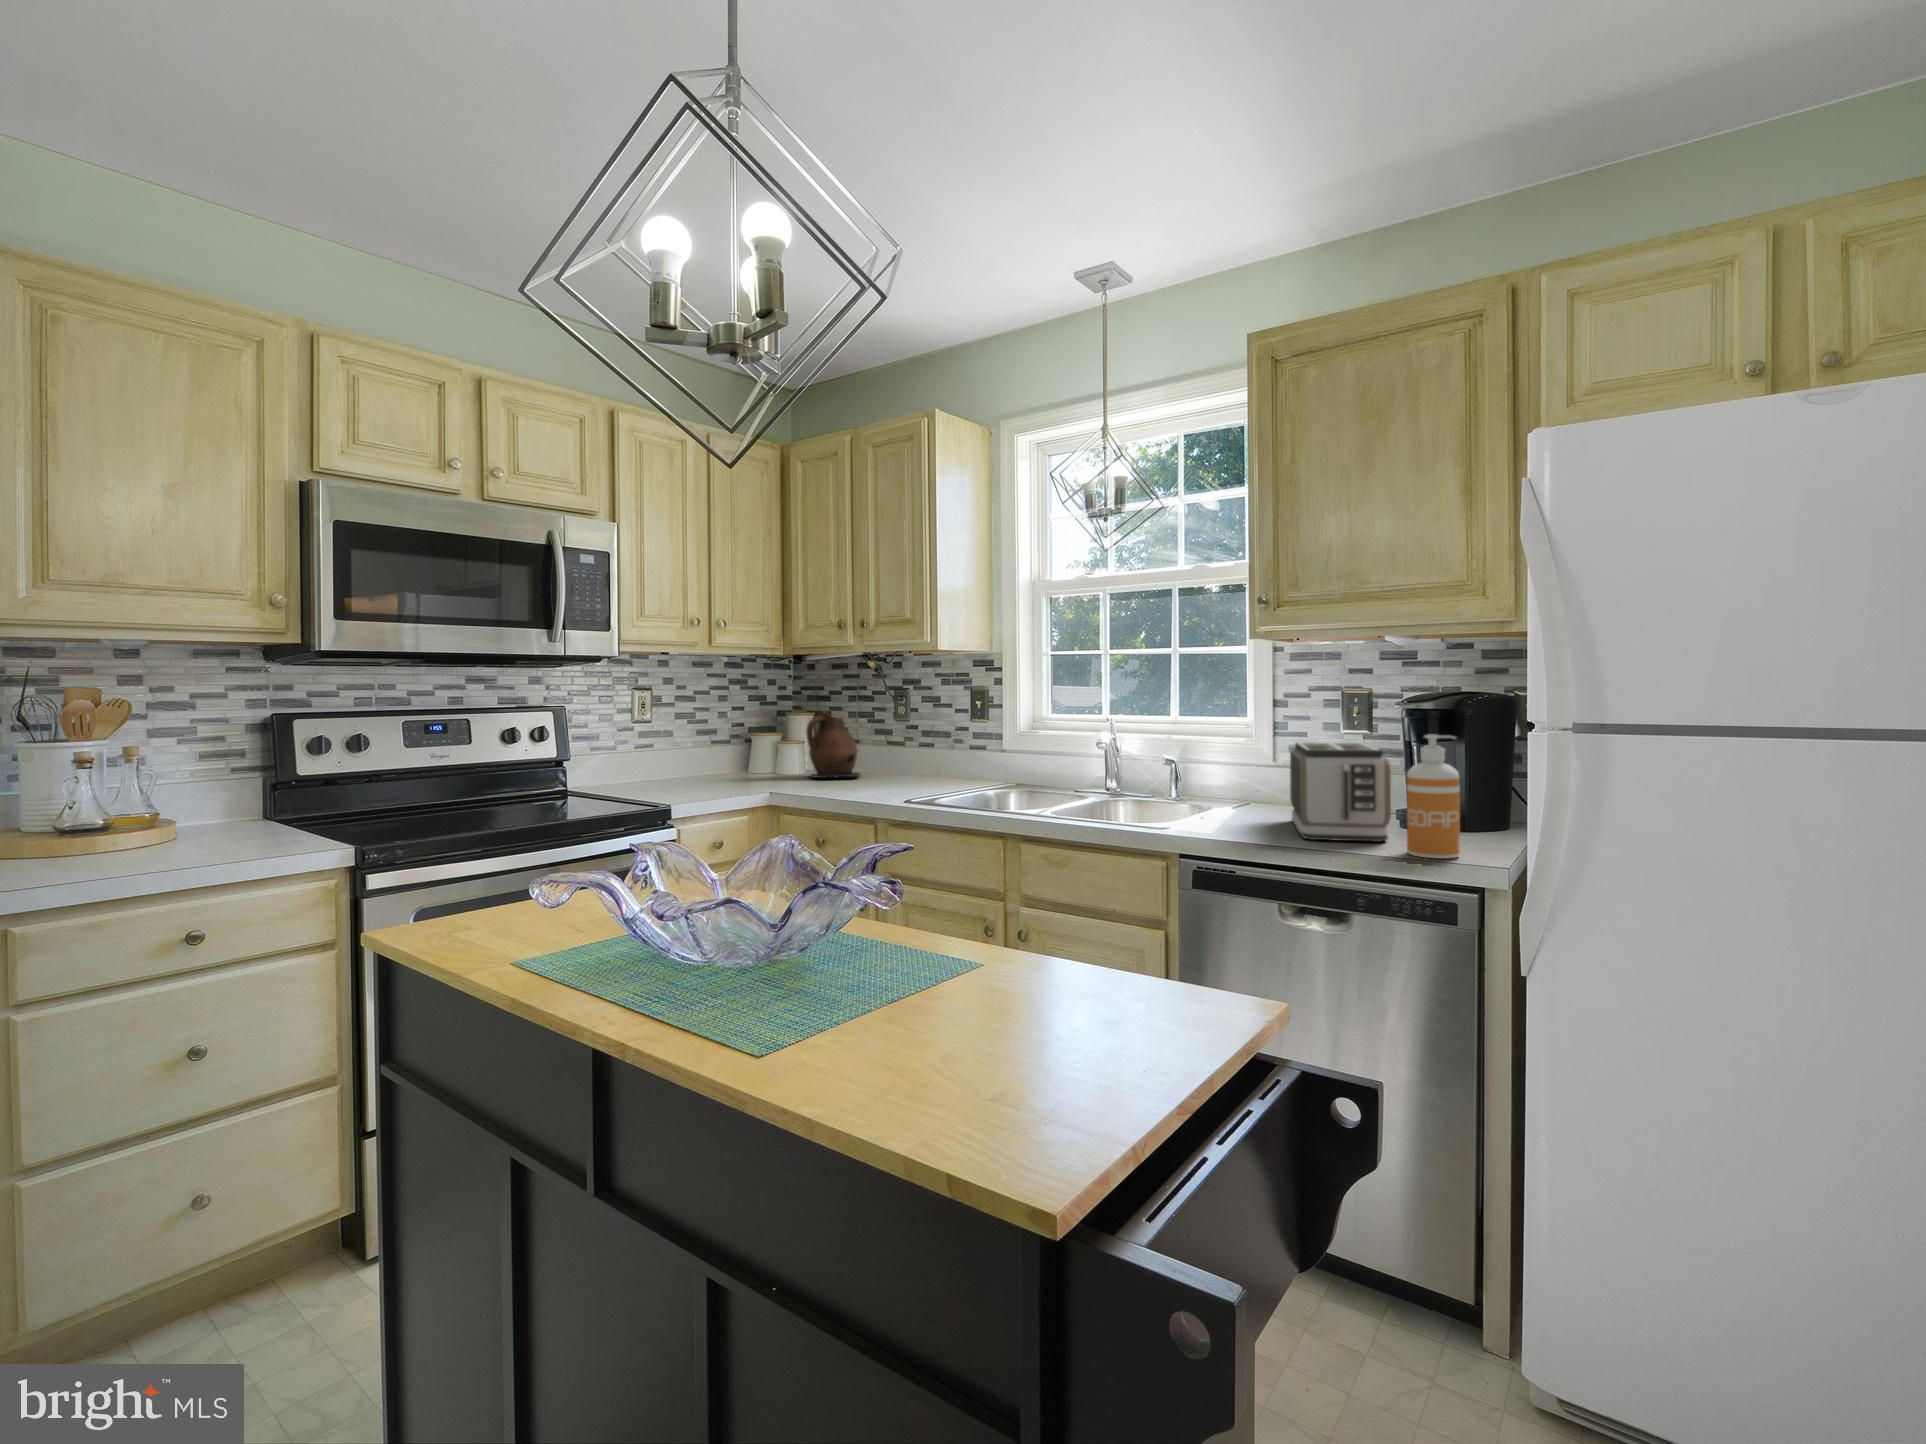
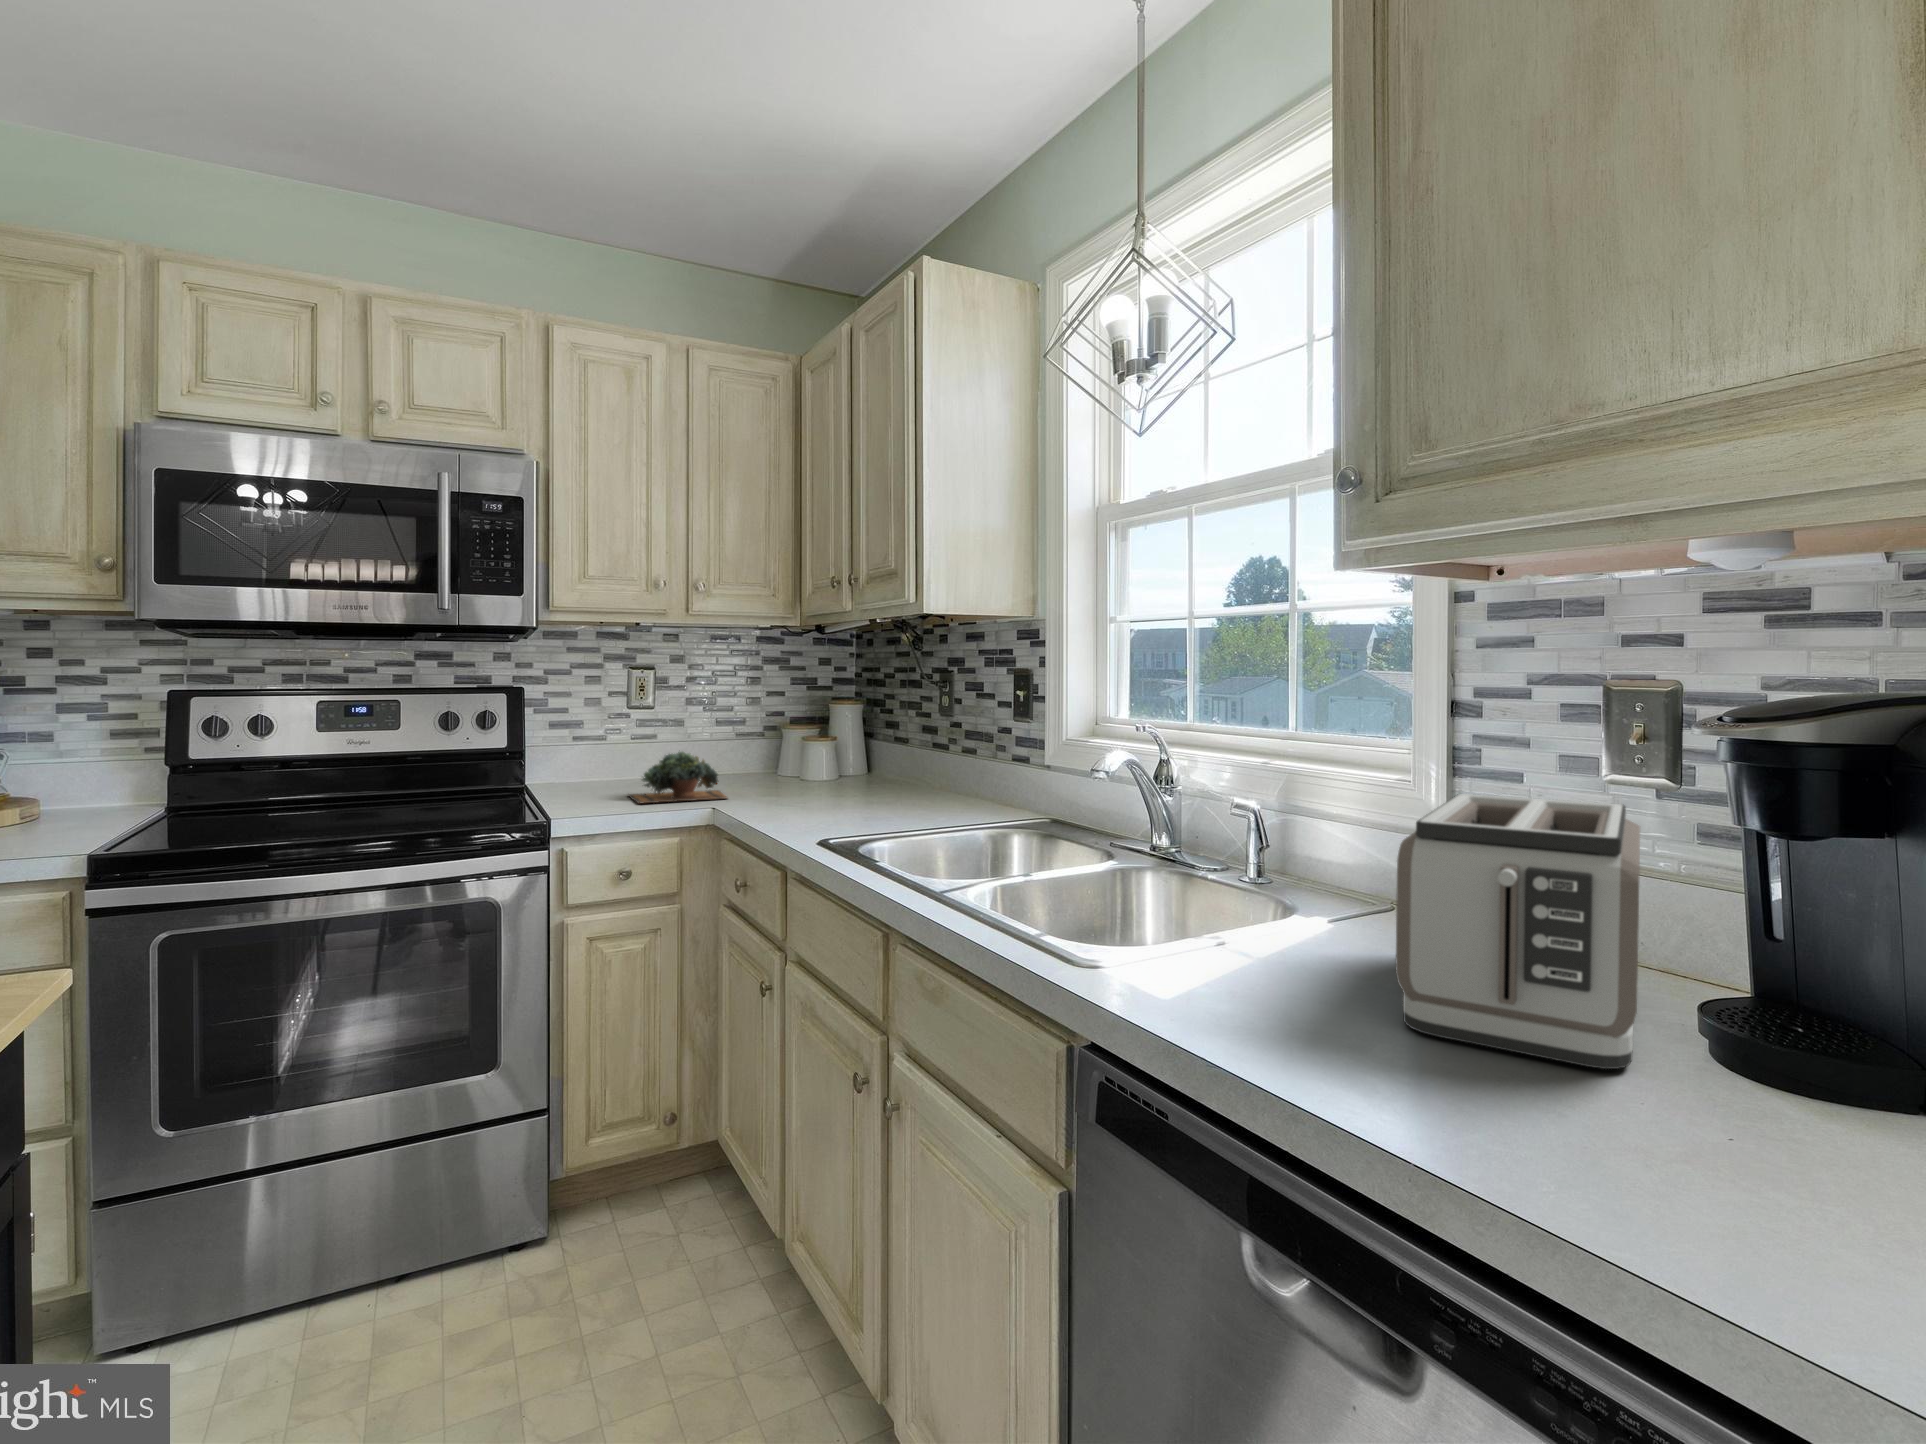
ceramic pitcher: present [807,710,860,778] -> none [813,698,895,793]
soap dispenser: present [1406,735,1460,858] -> none [1652,817,1836,1191]
succulent plant: none [670,752,759,793] -> present [628,752,727,803]

